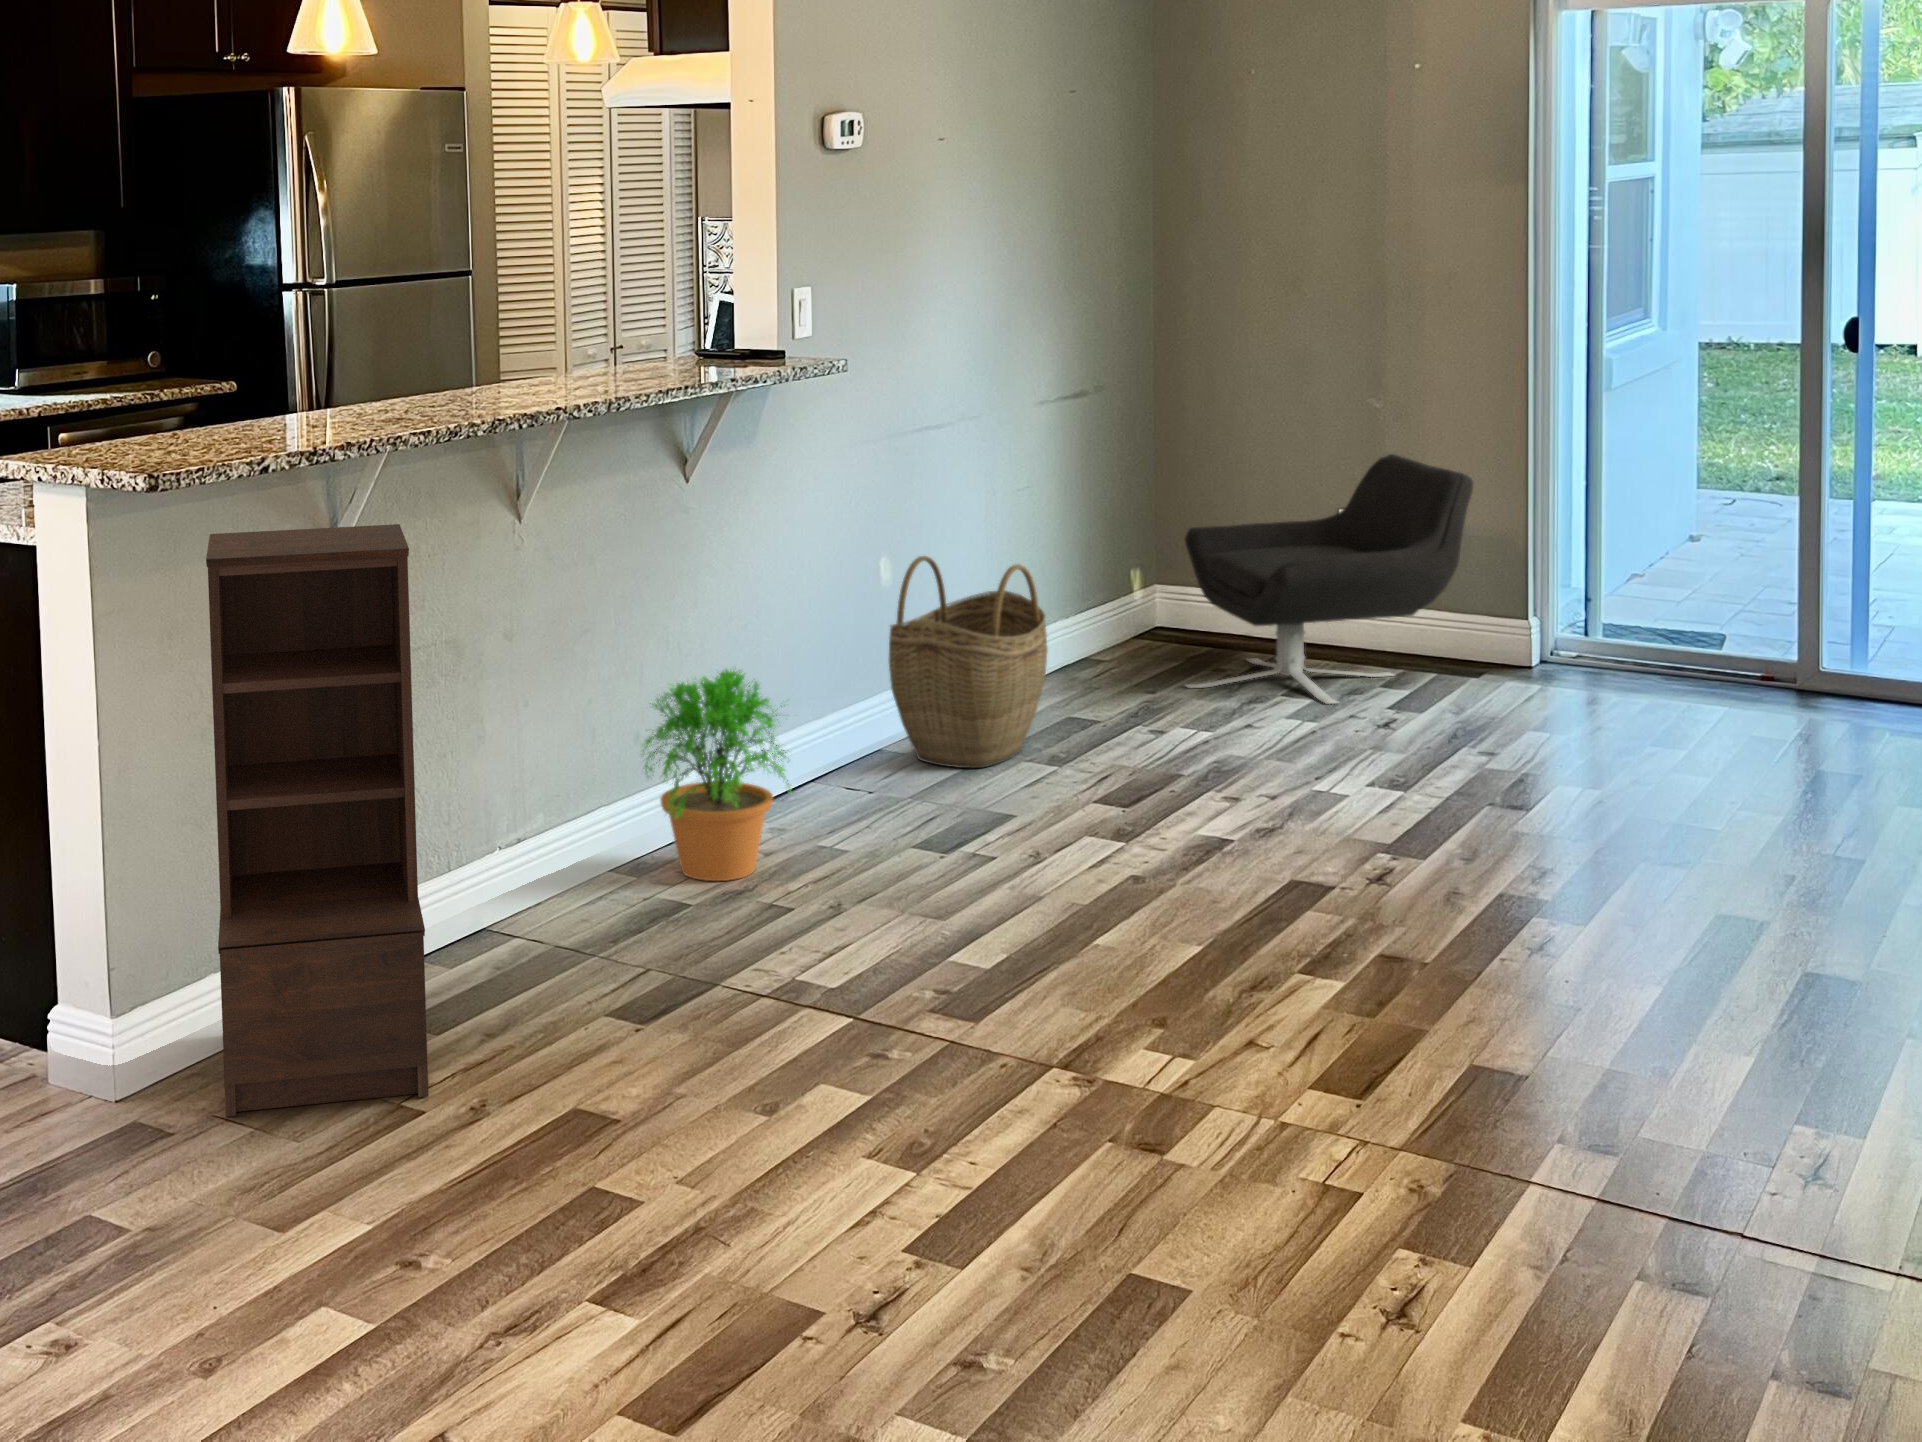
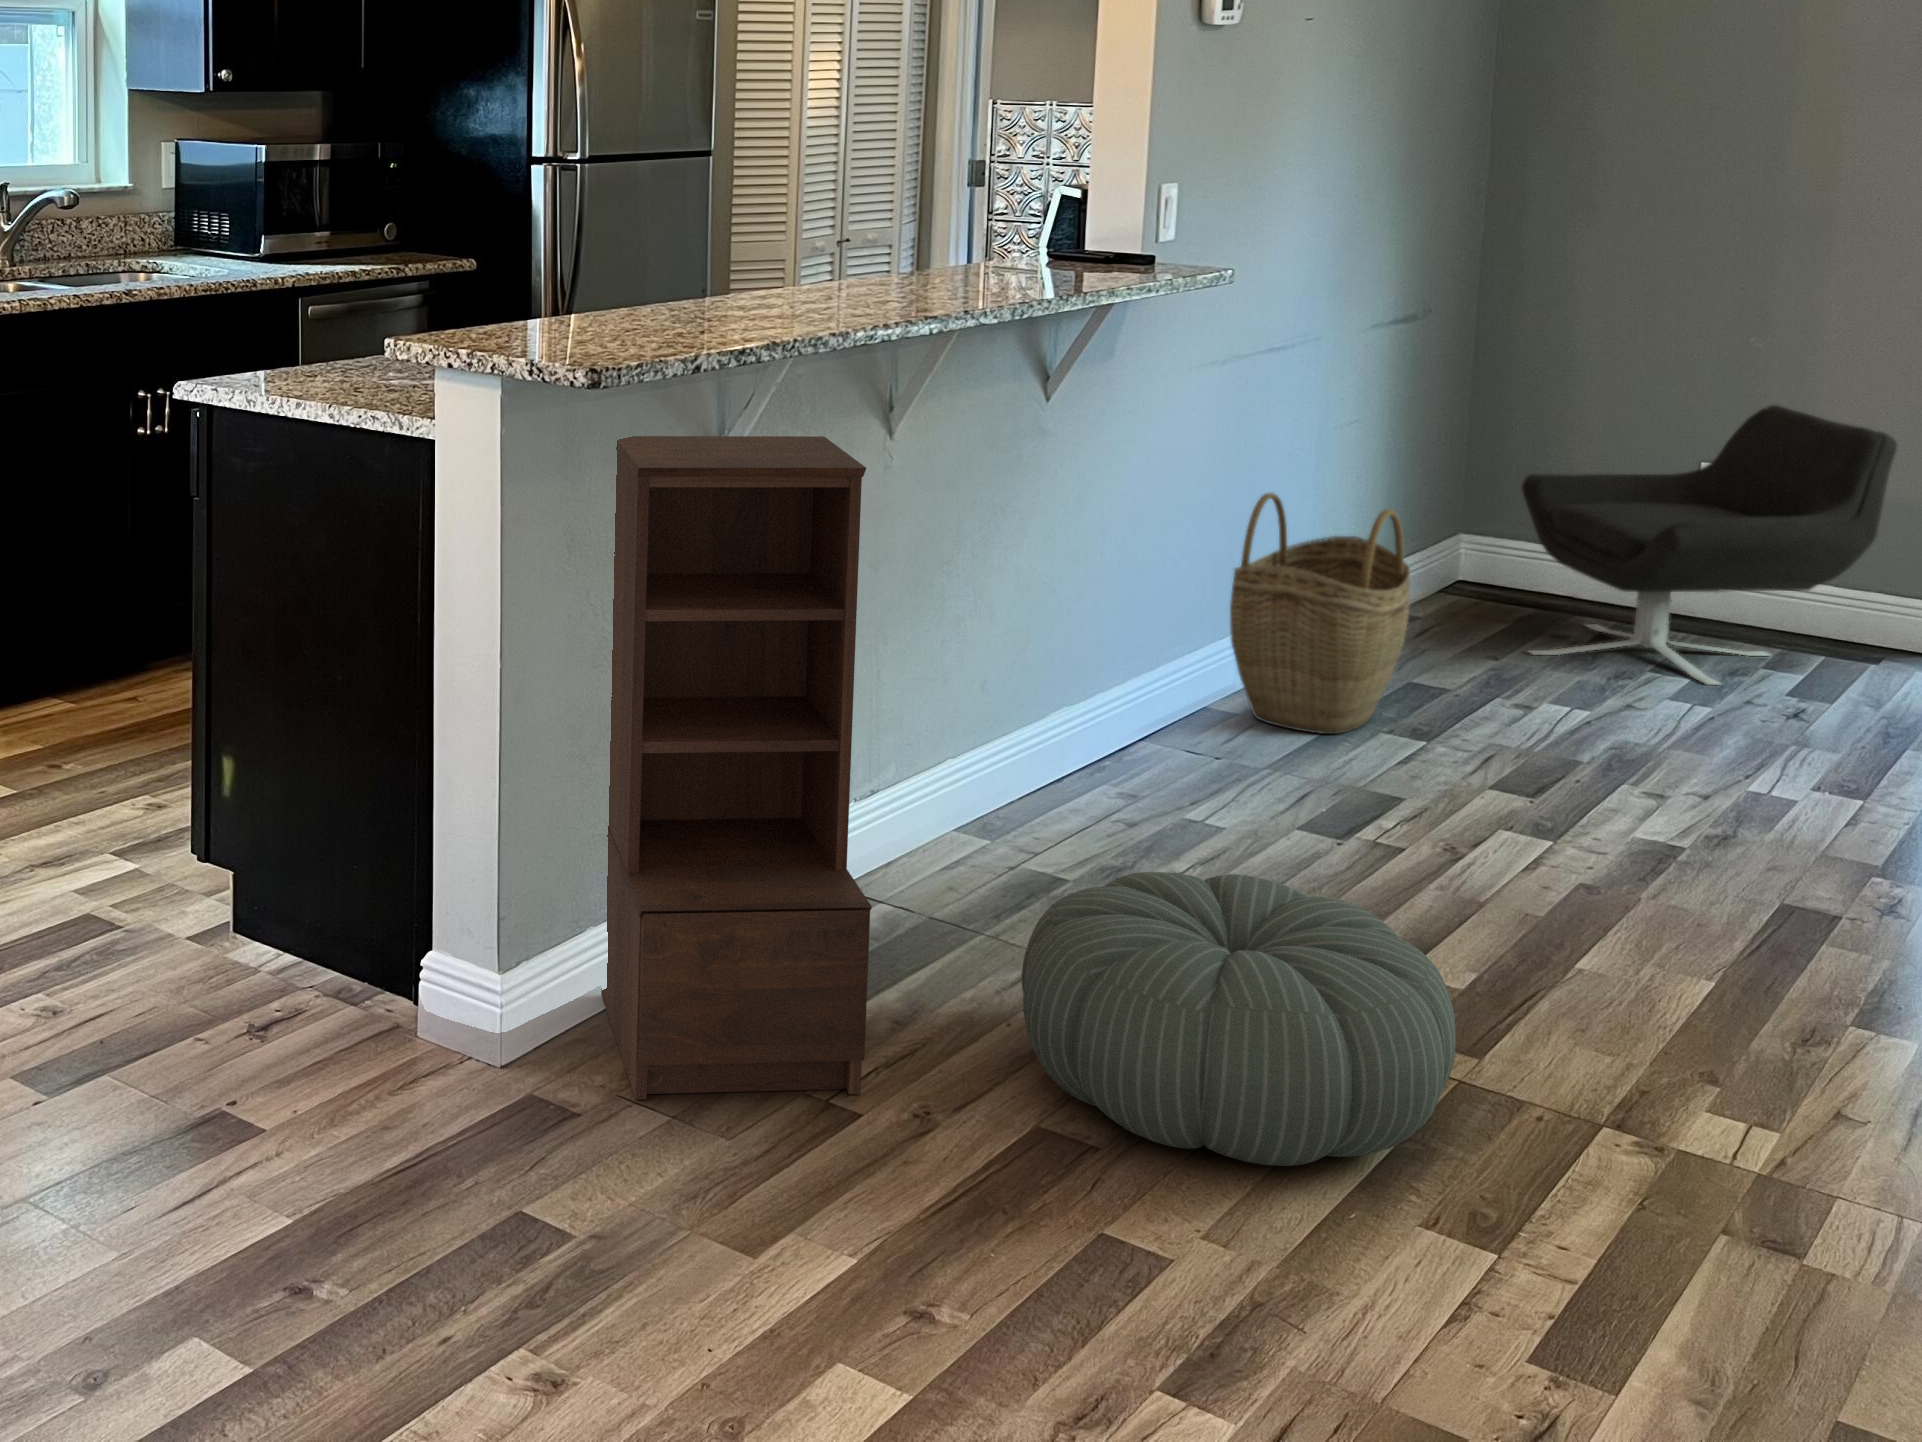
potted plant: present [643,669,790,881] -> none [999,609,1185,850]
pouf: none [570,883,927,1122] -> present [1022,872,1456,1166]

